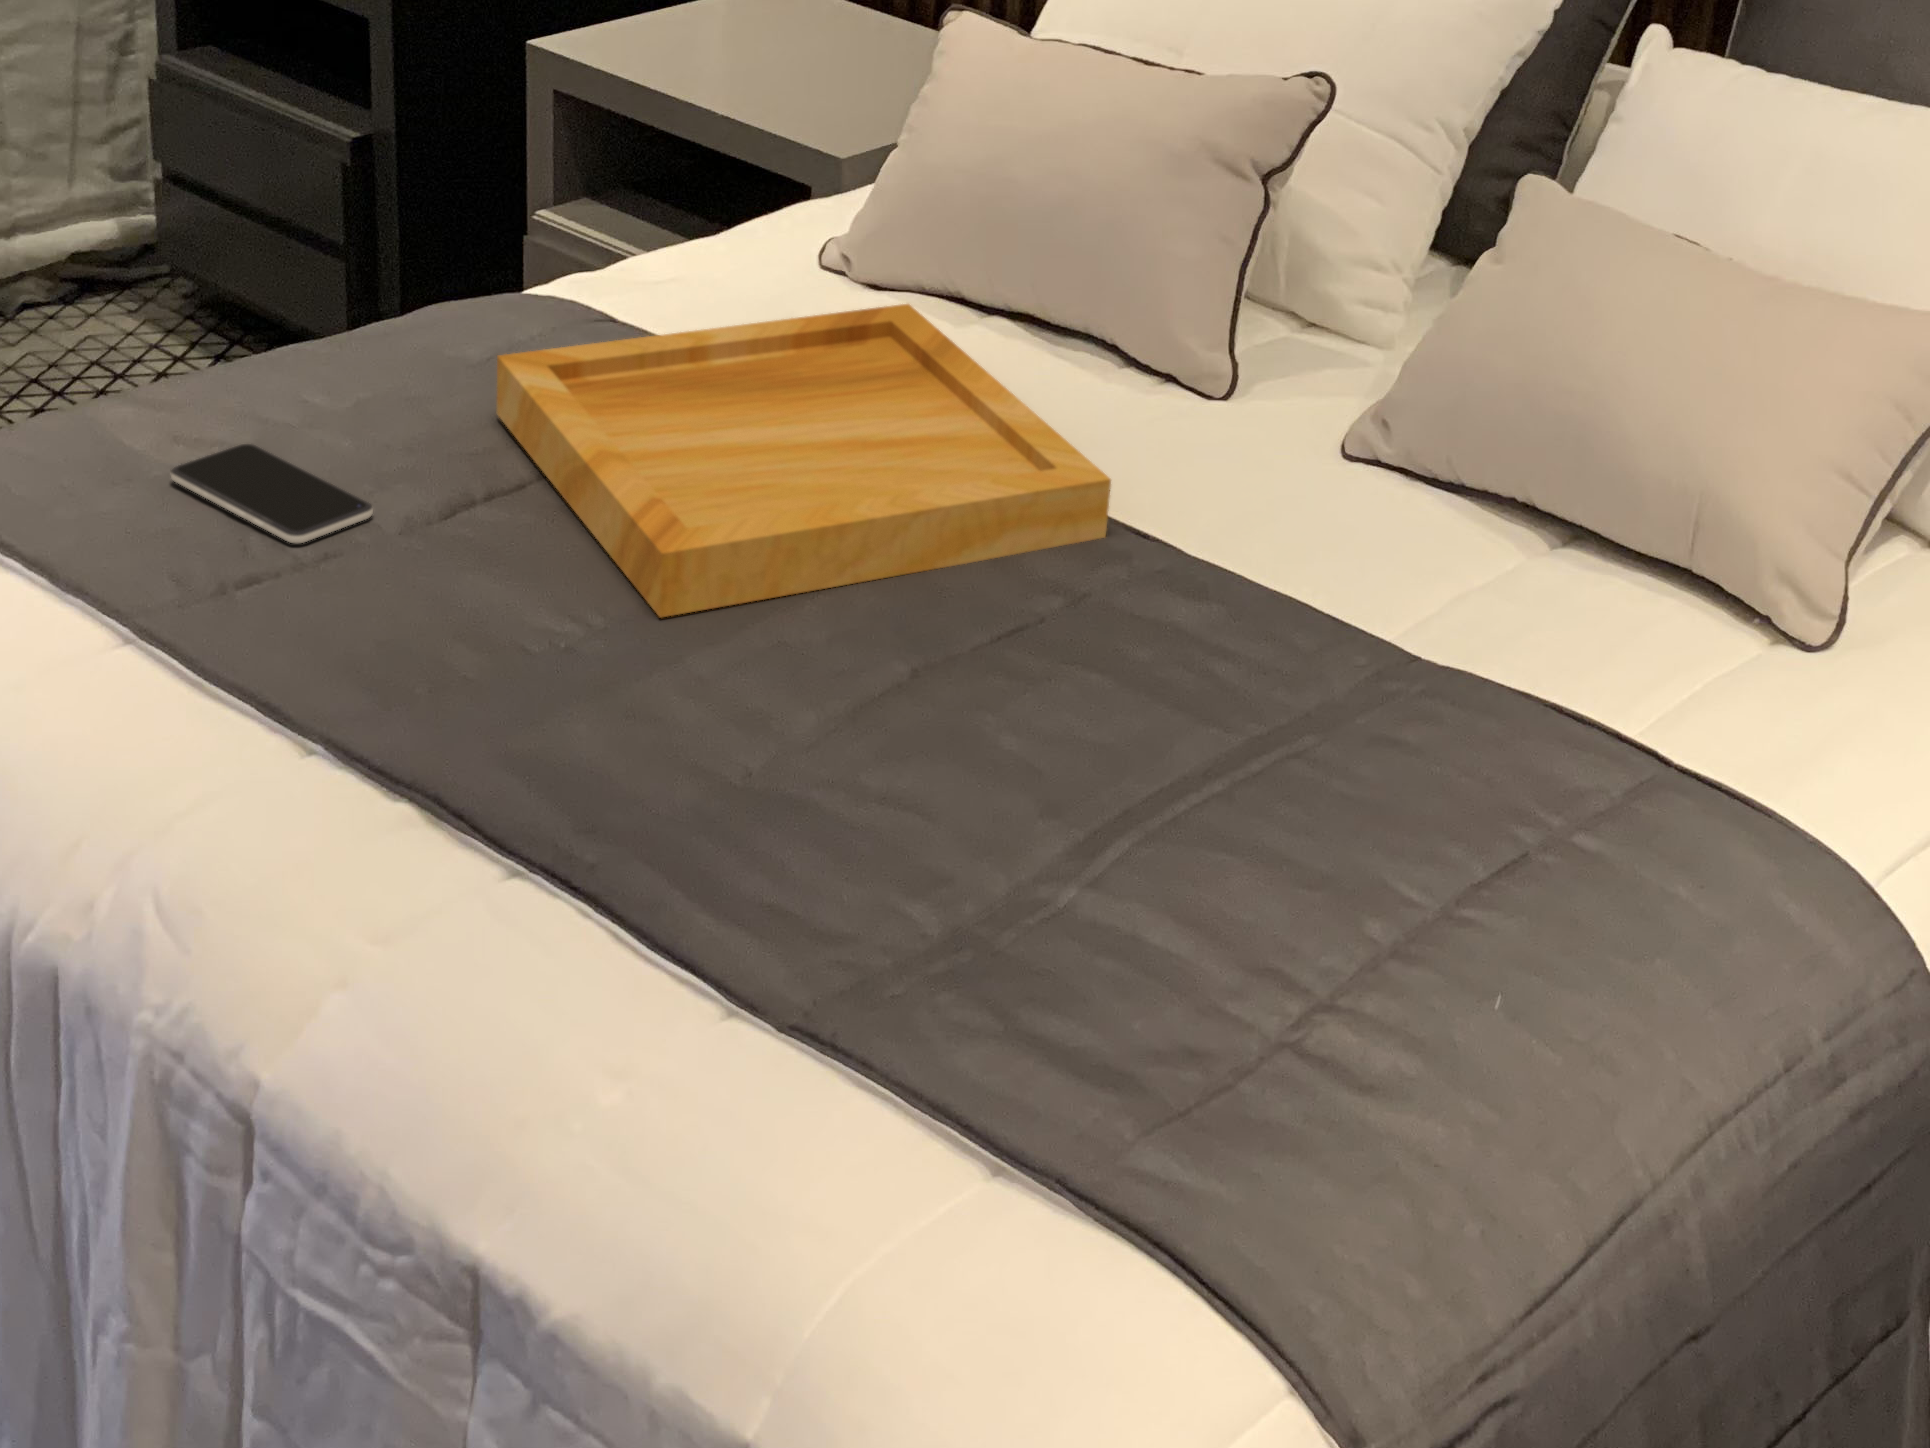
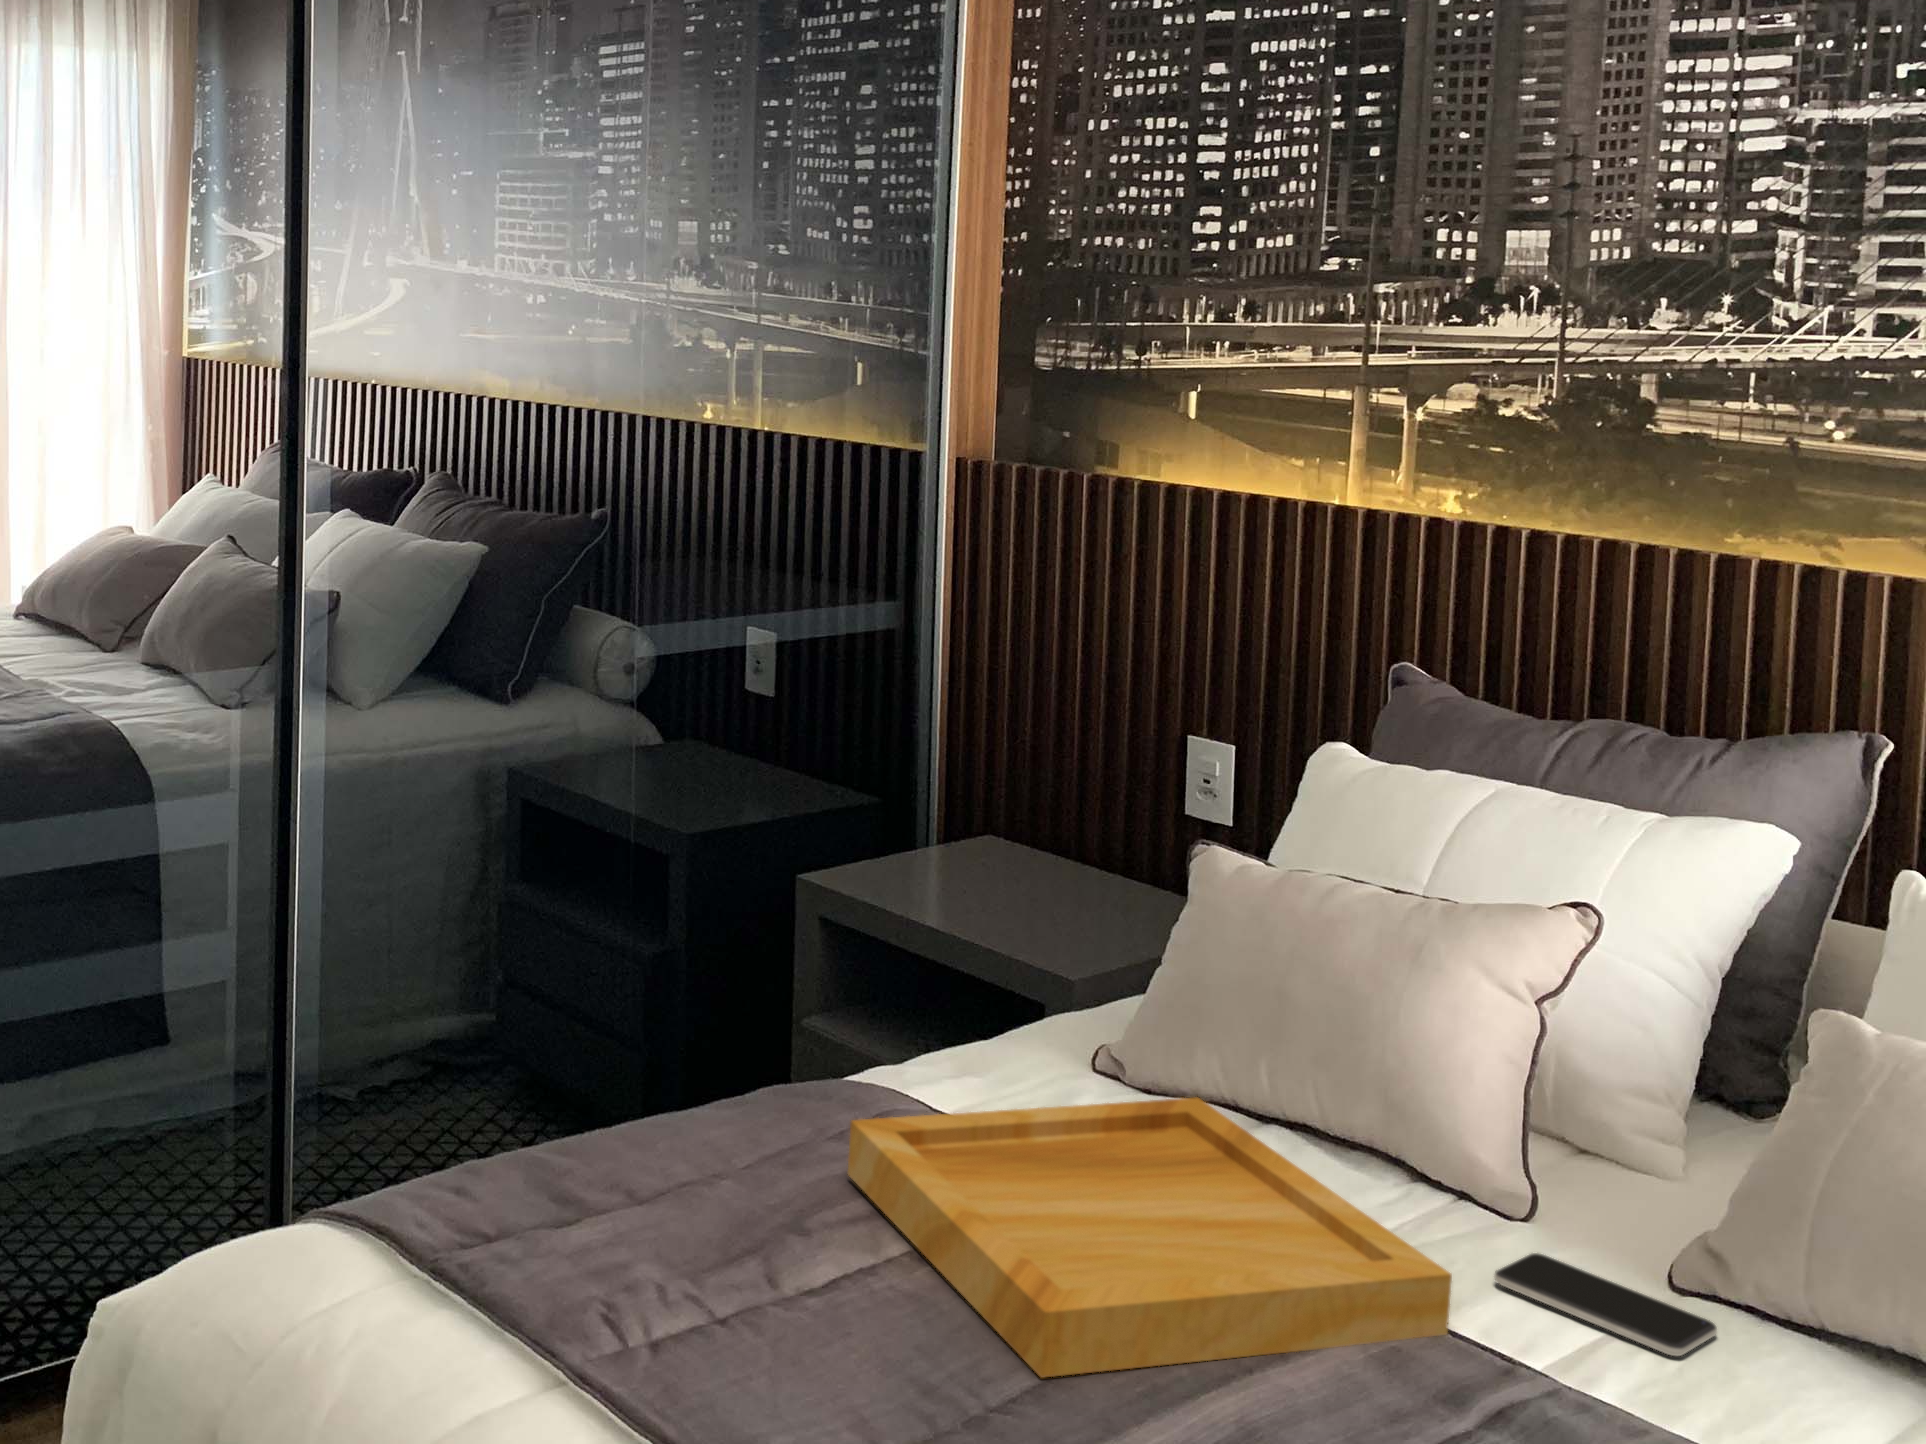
smartphone: present [171,444,373,543] -> present [1494,1253,1717,1356]

